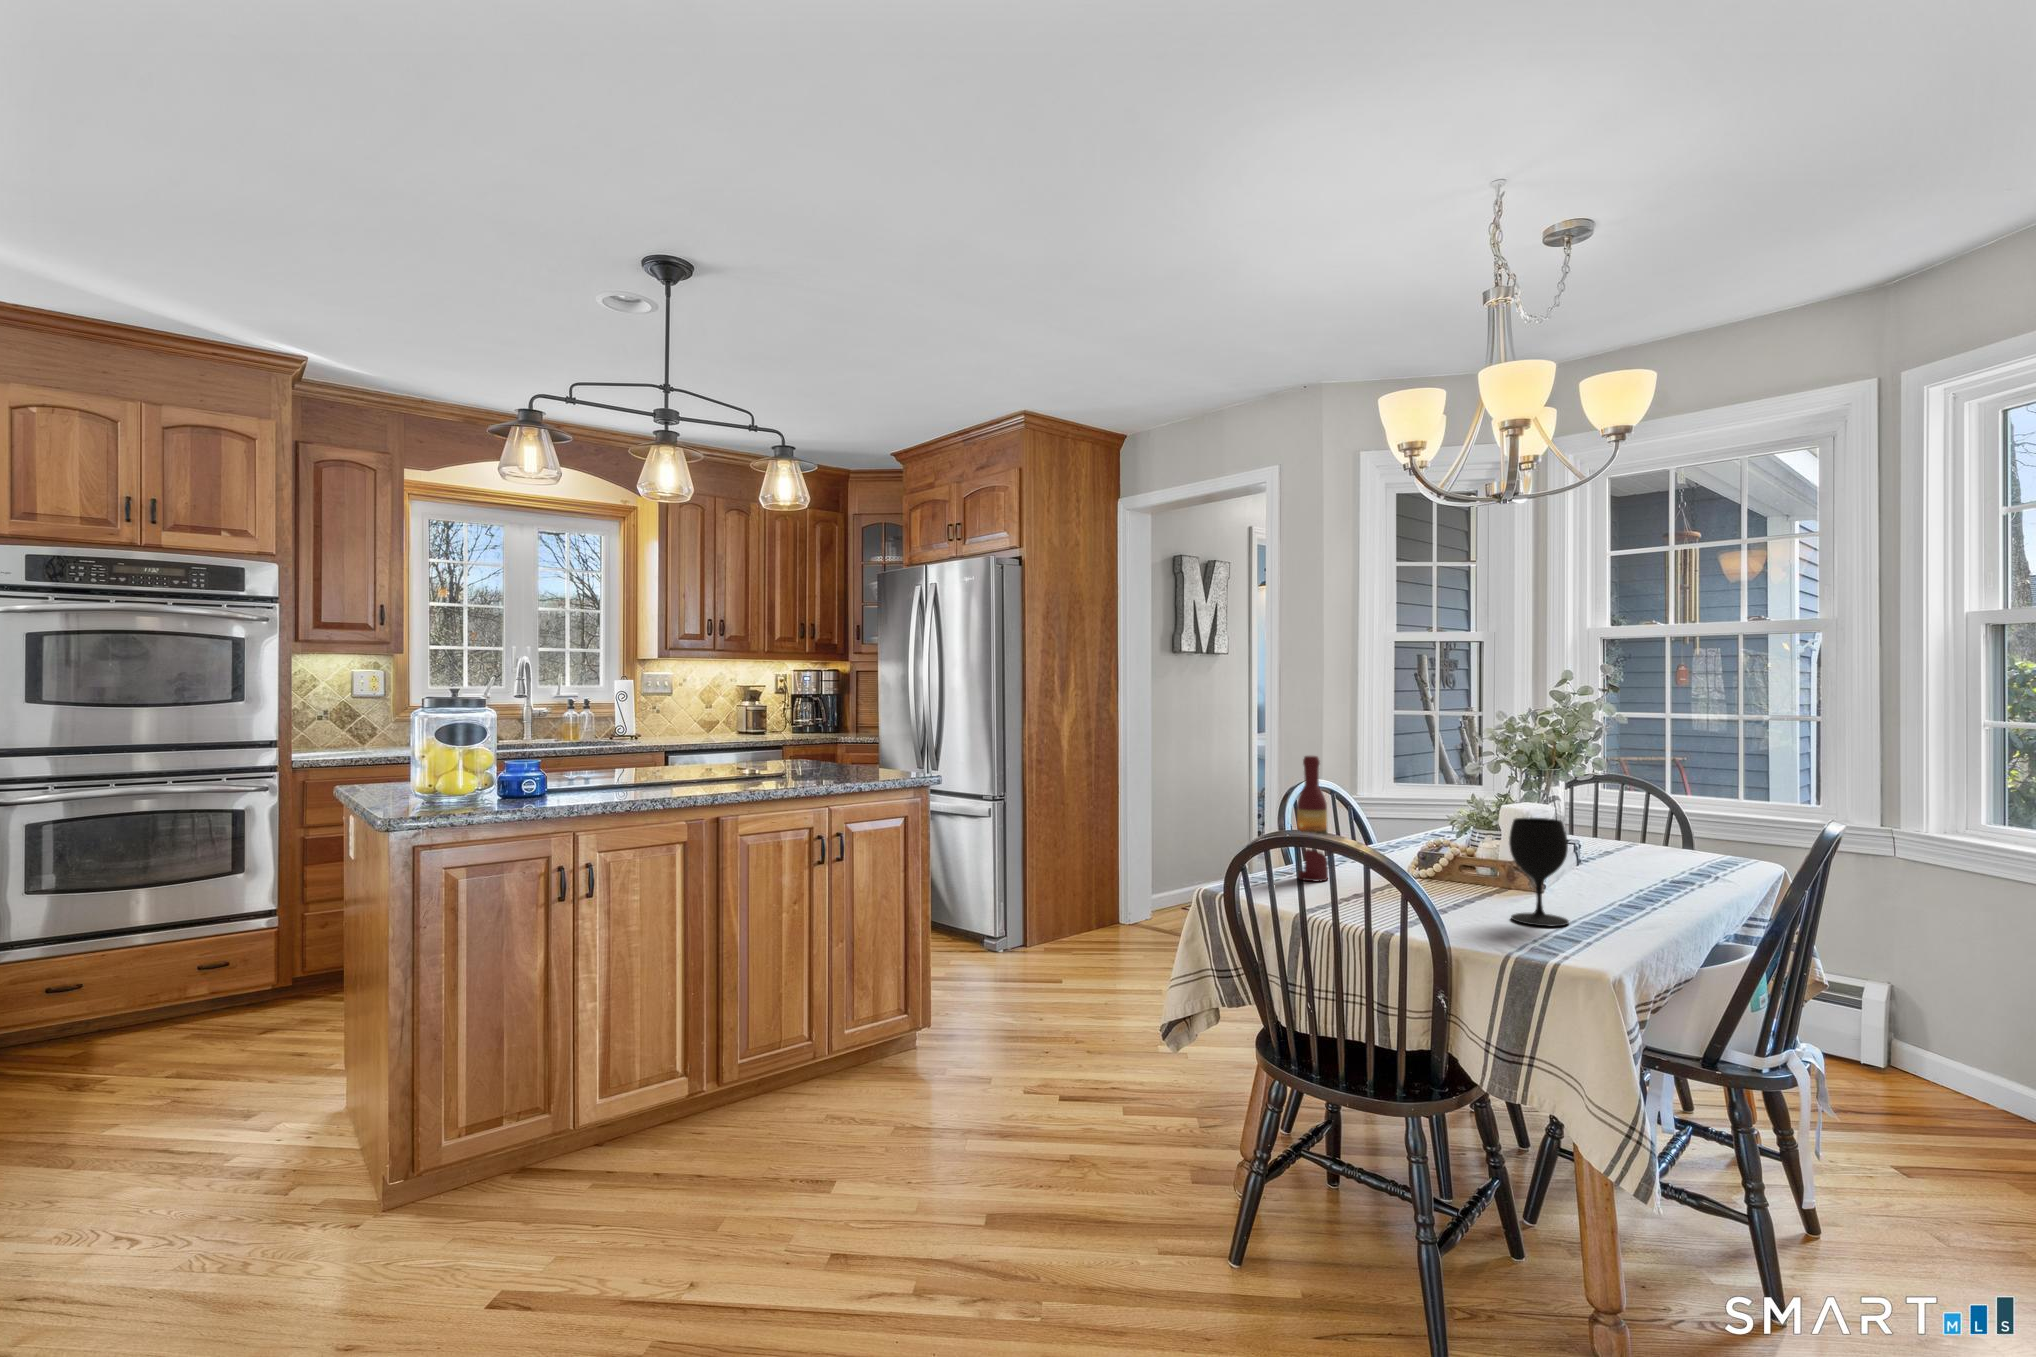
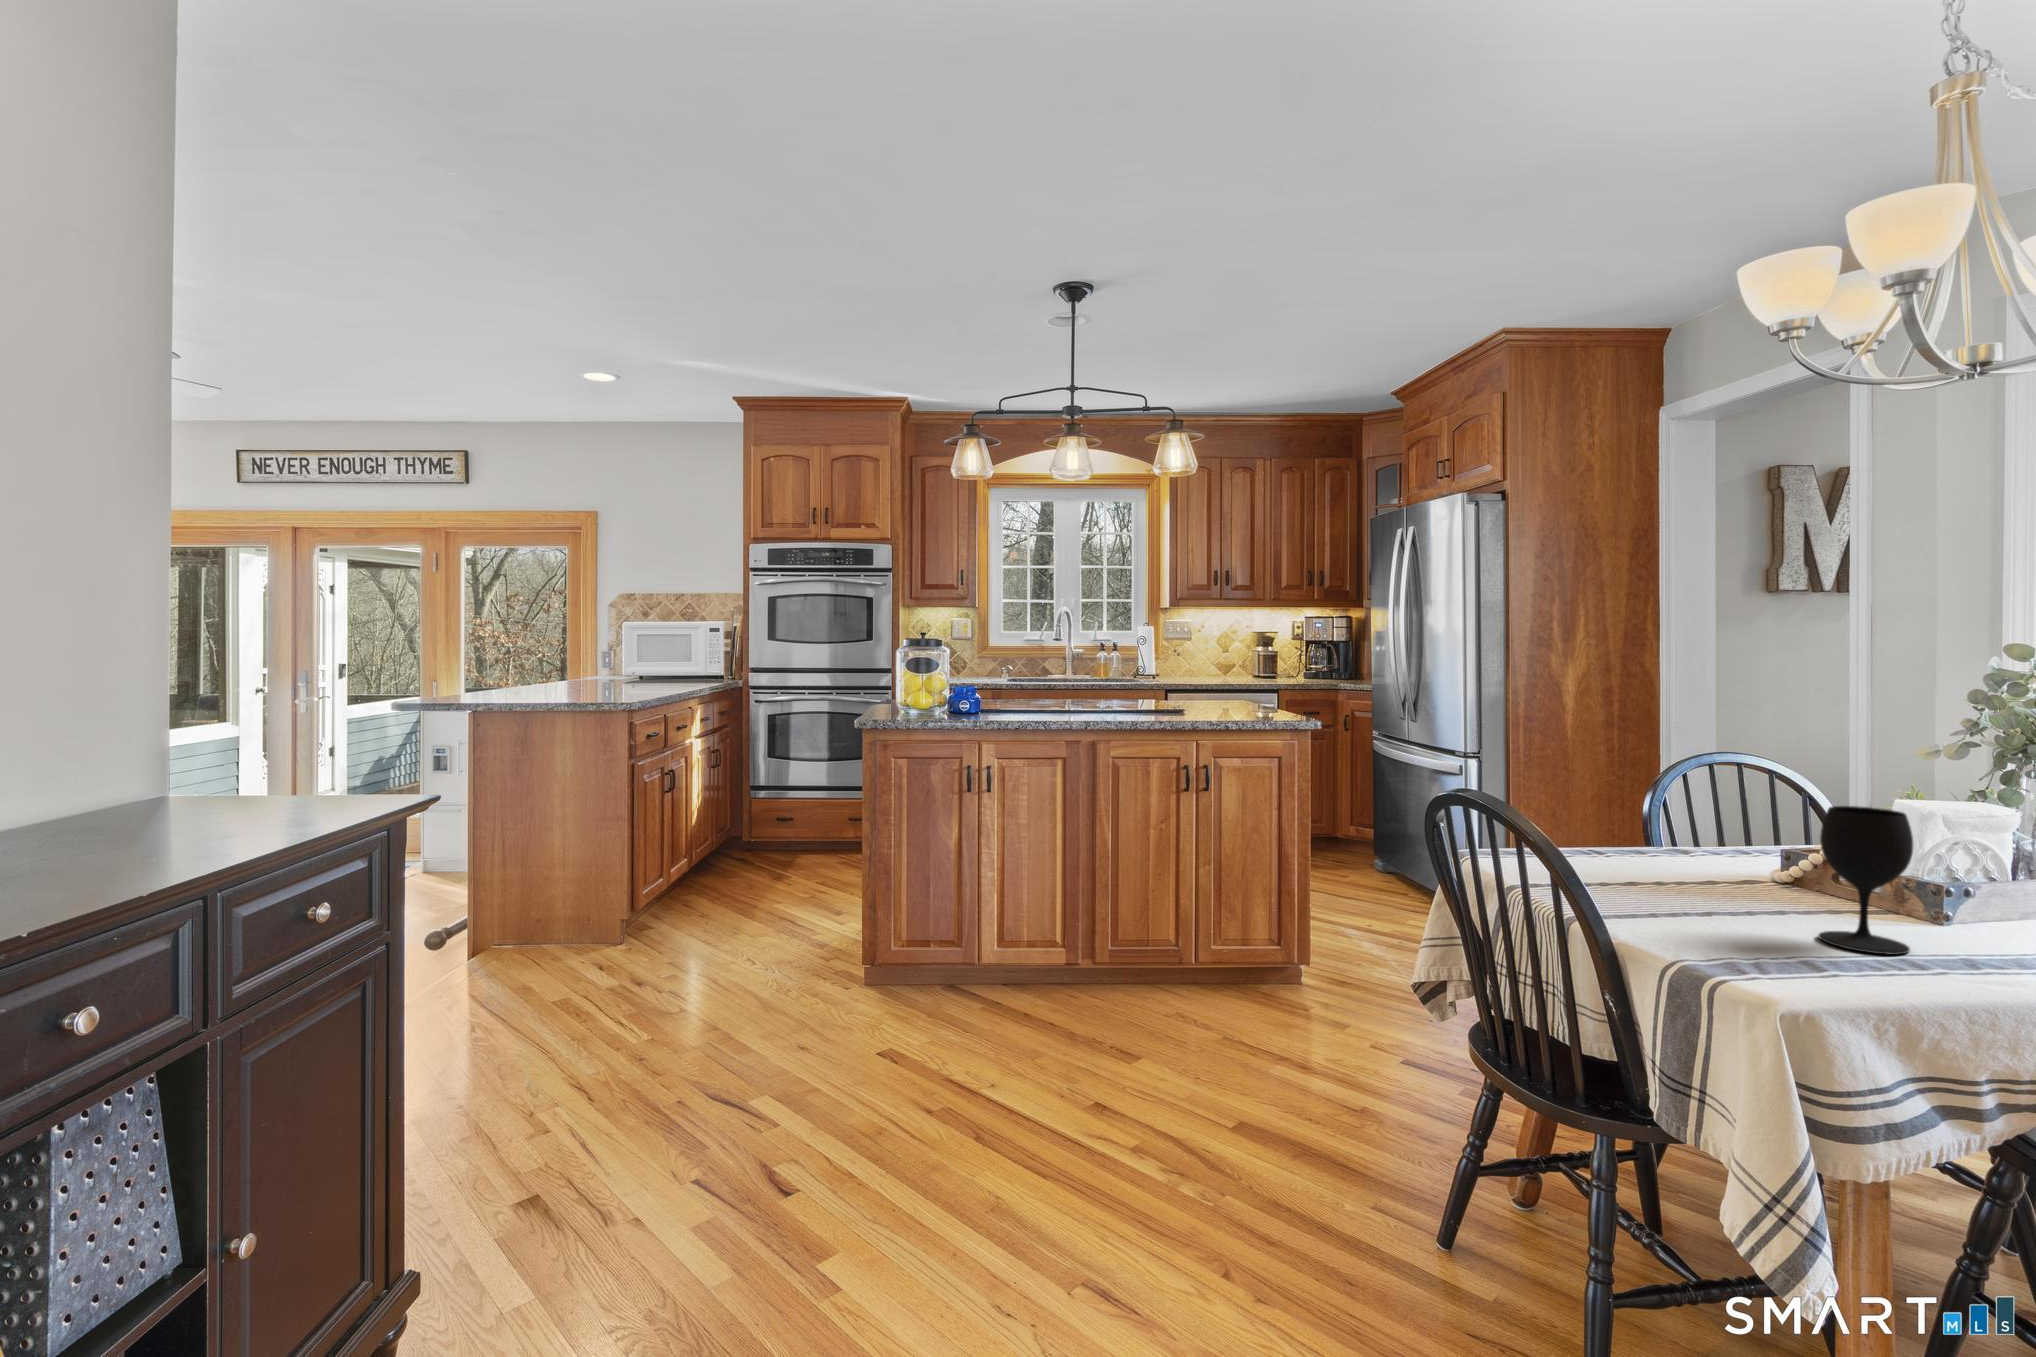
wine bottle: present [1297,756,1328,881] -> none [1621,714,1663,864]

